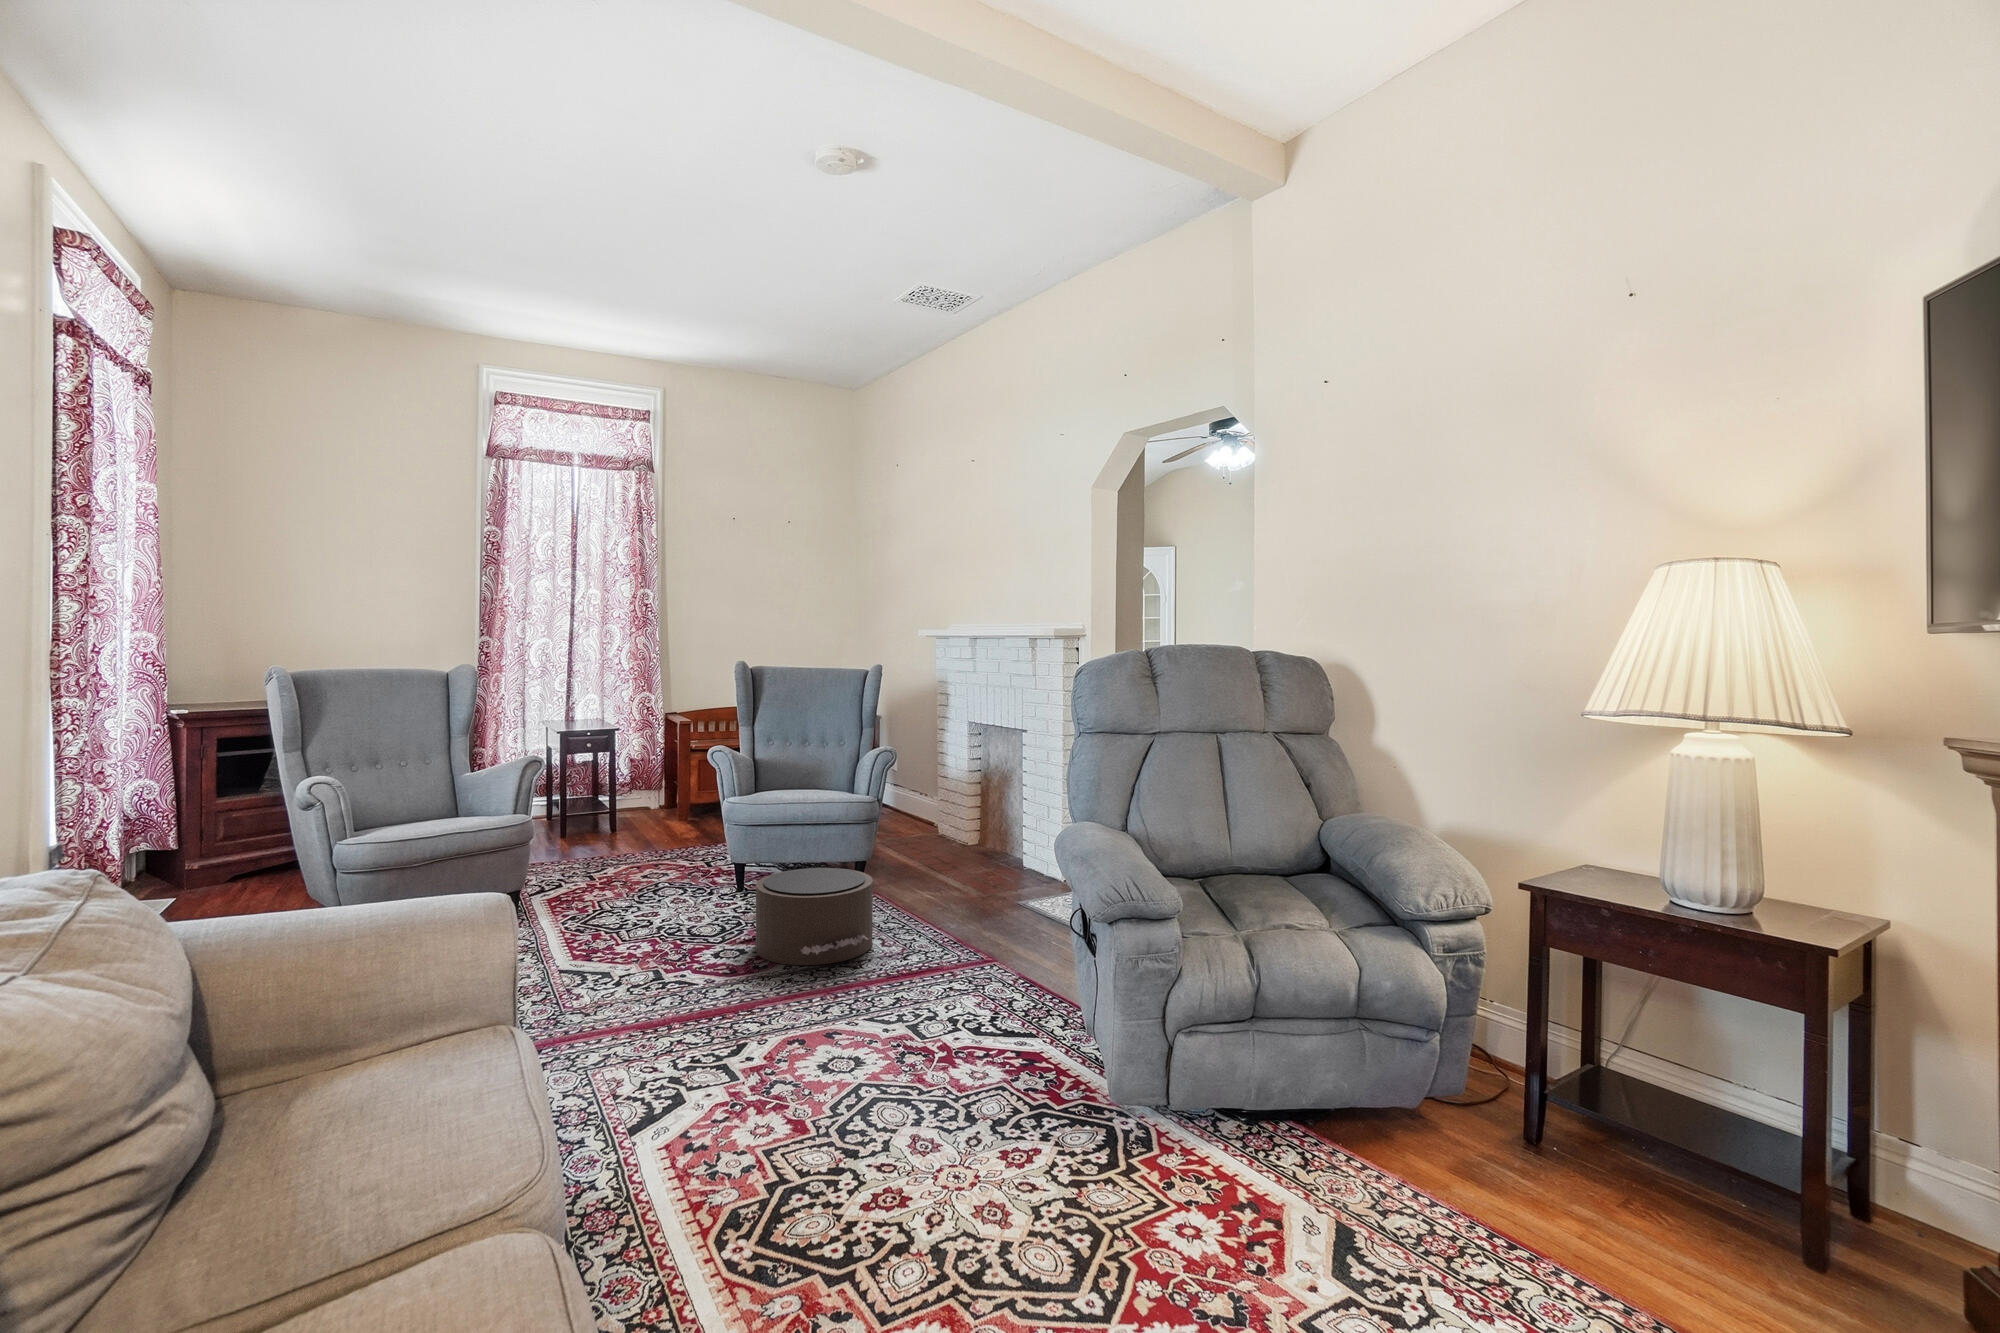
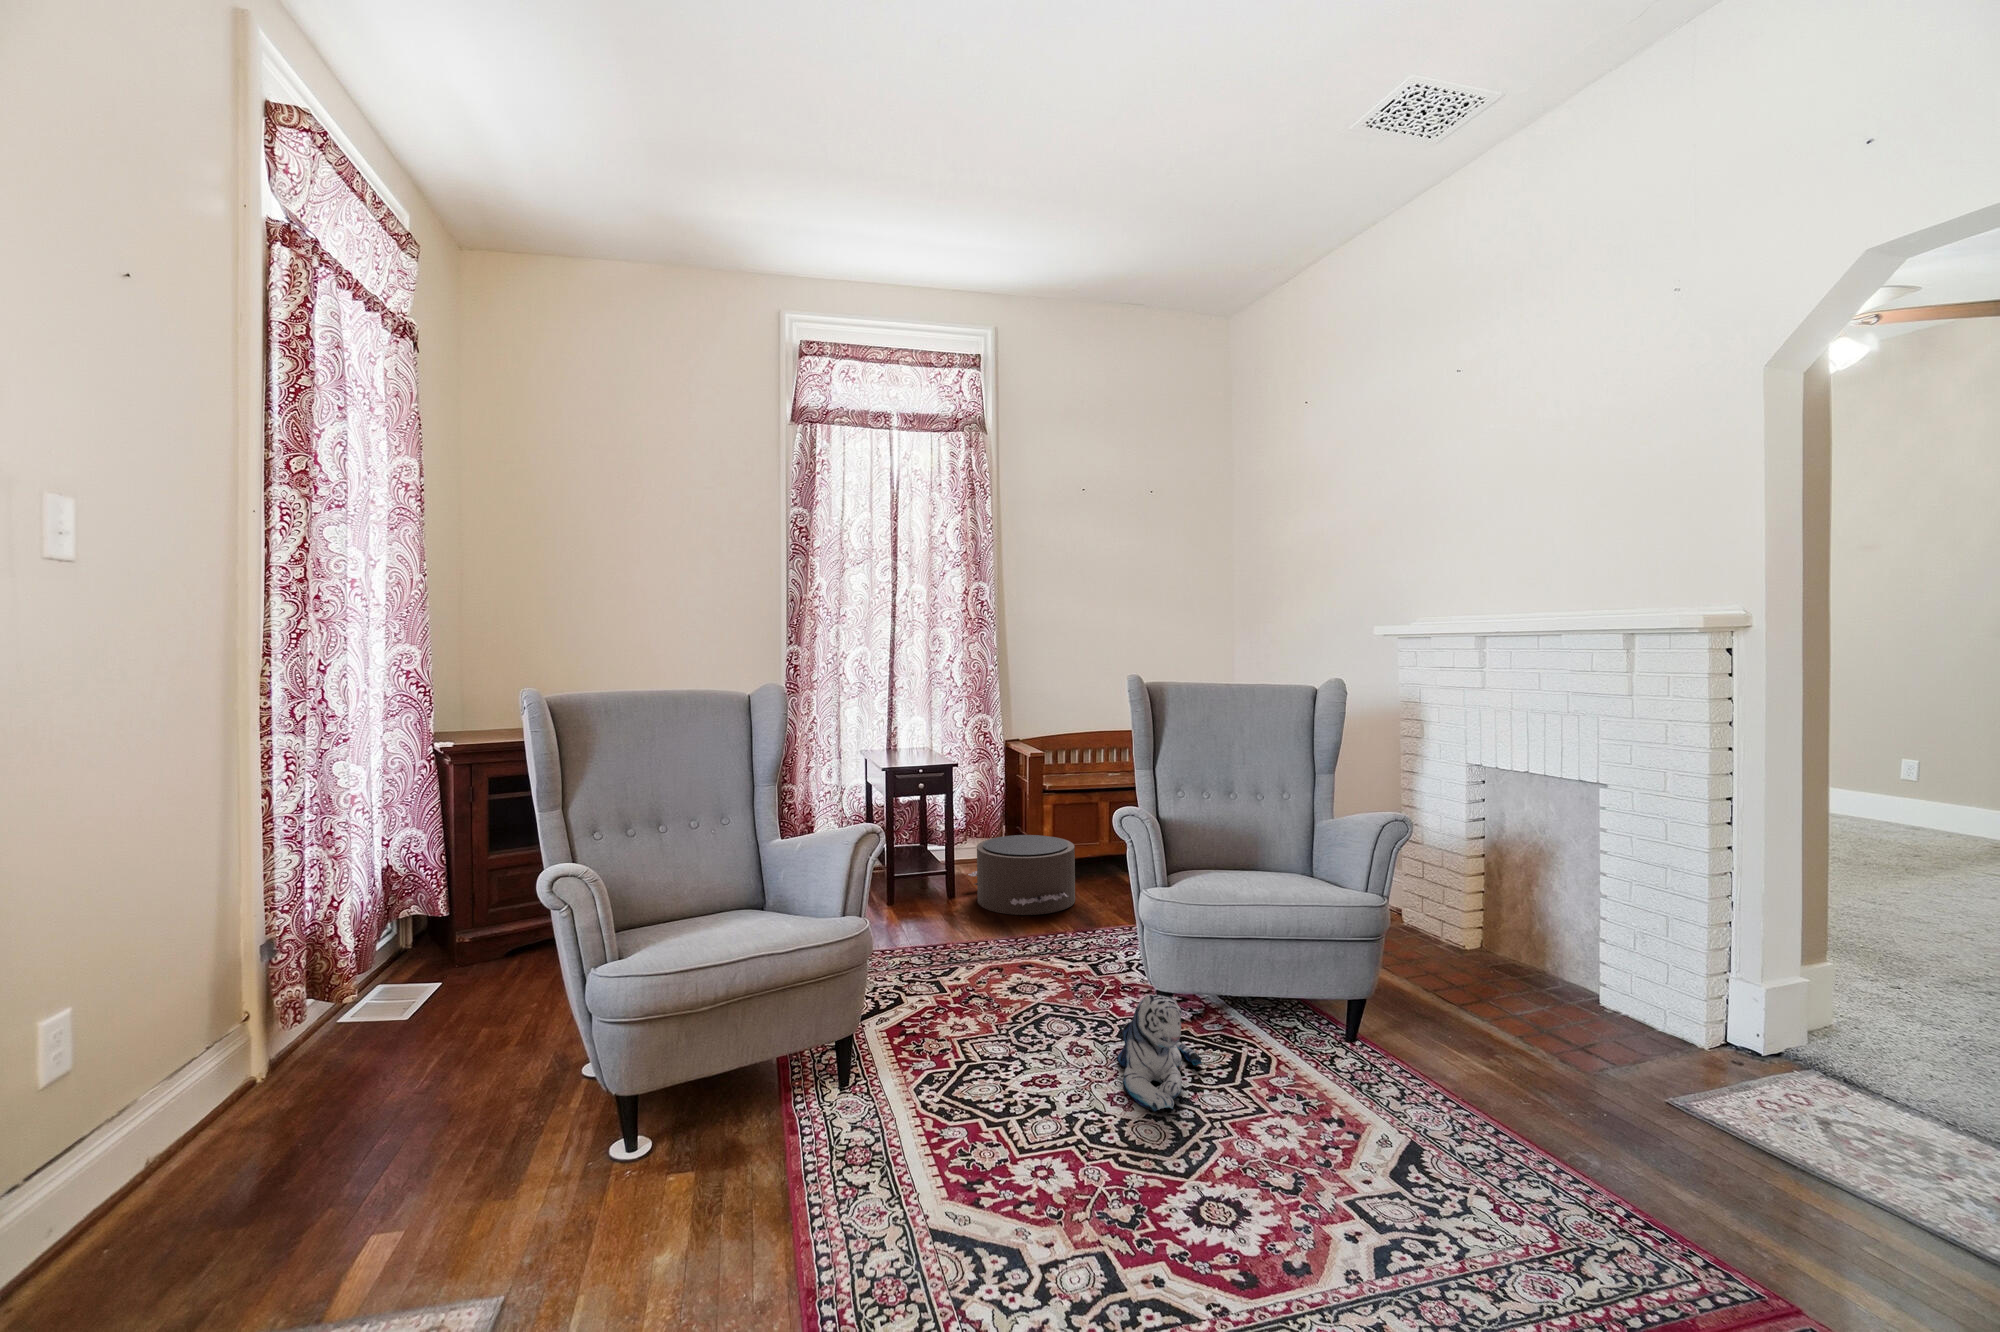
plush toy: none [973,1070,1076,1226] -> present [1116,995,1202,1112]

